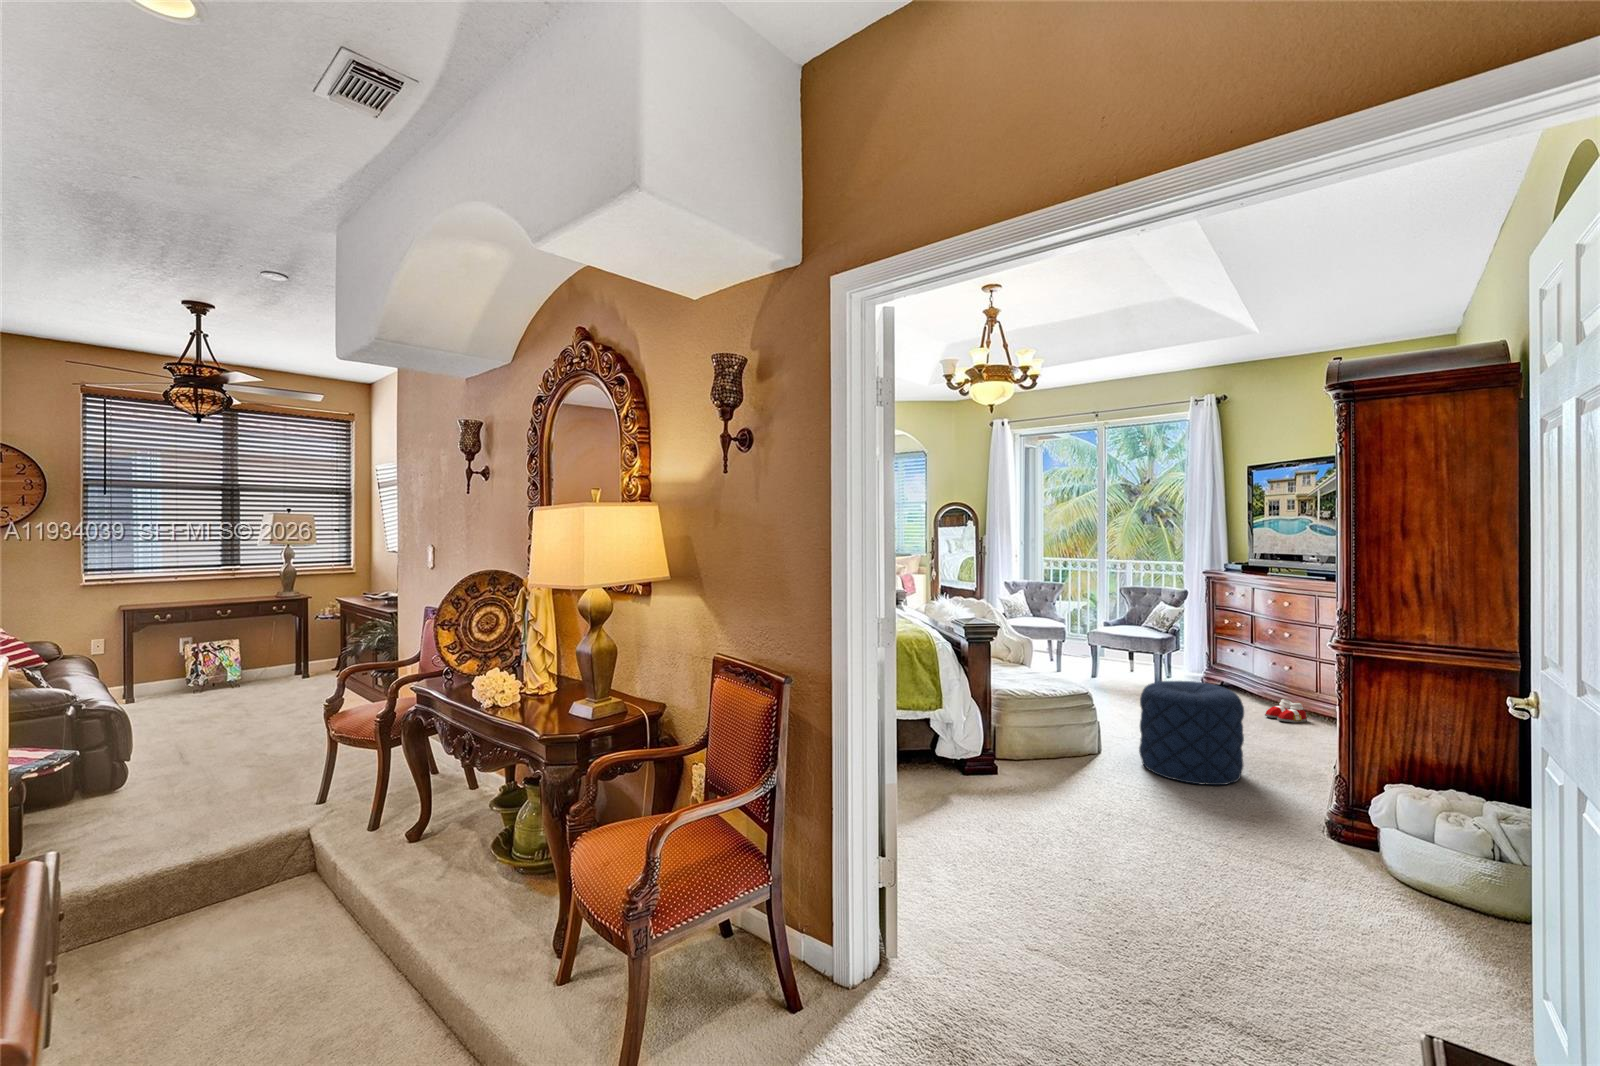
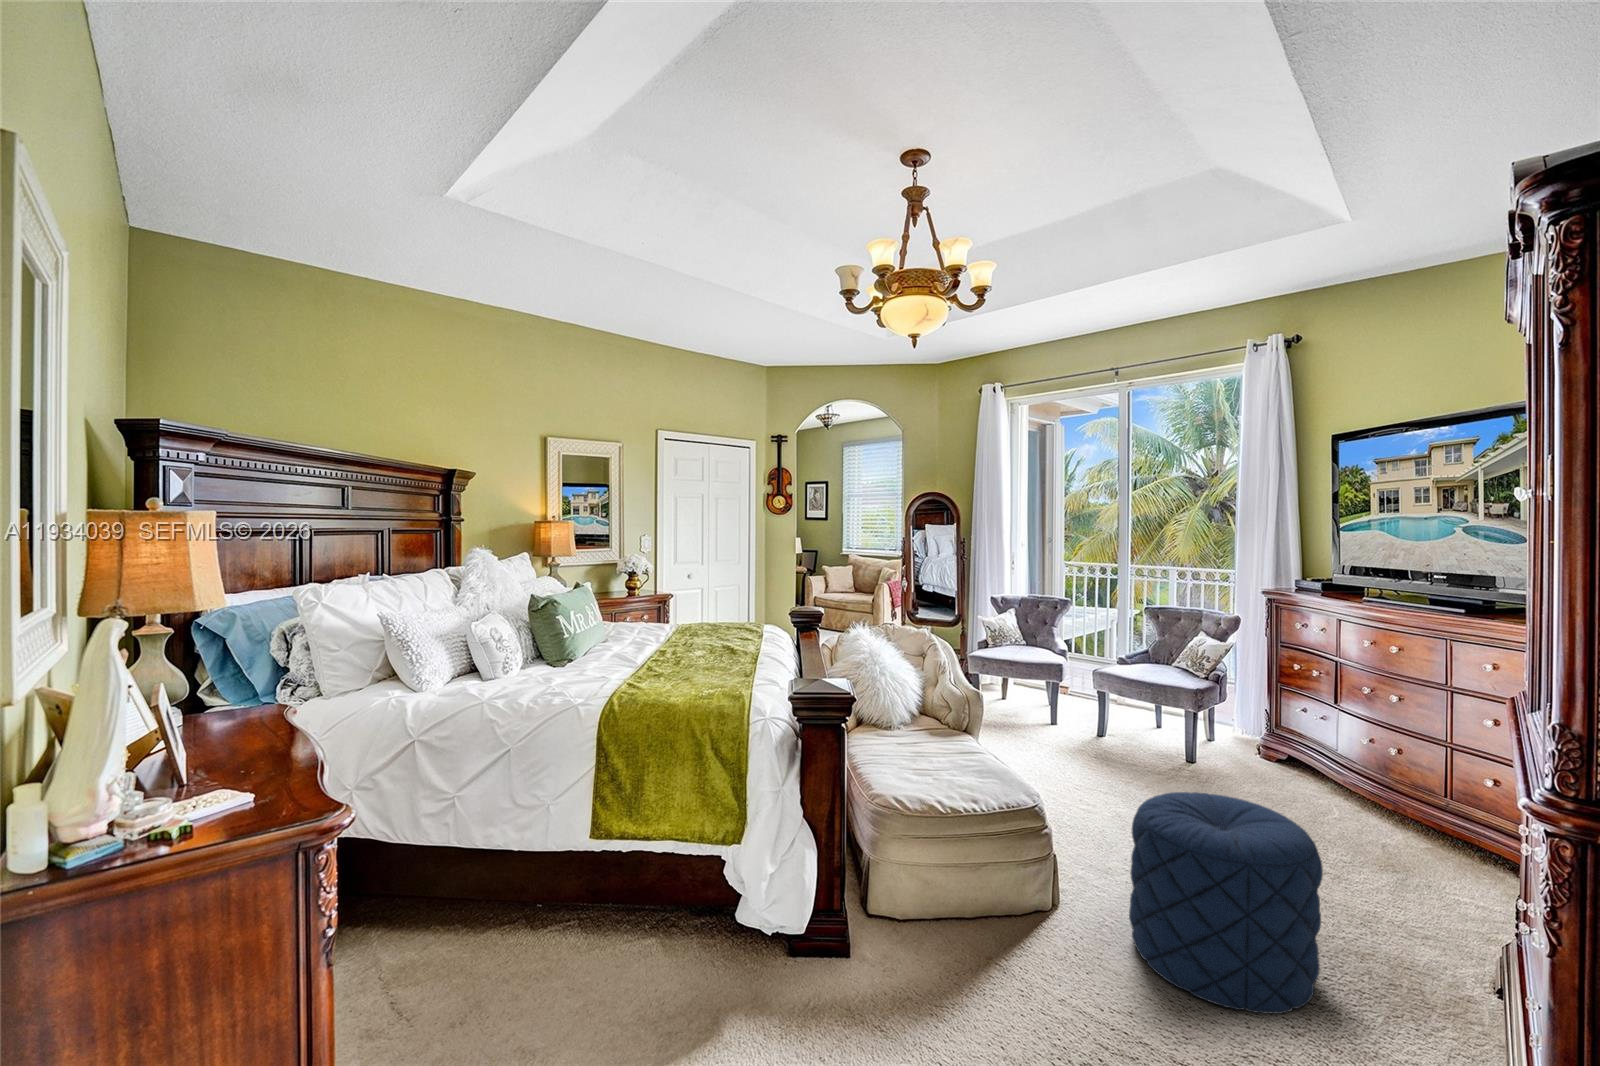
slippers: present [1265,699,1307,723] -> none [1357,800,1430,843]

